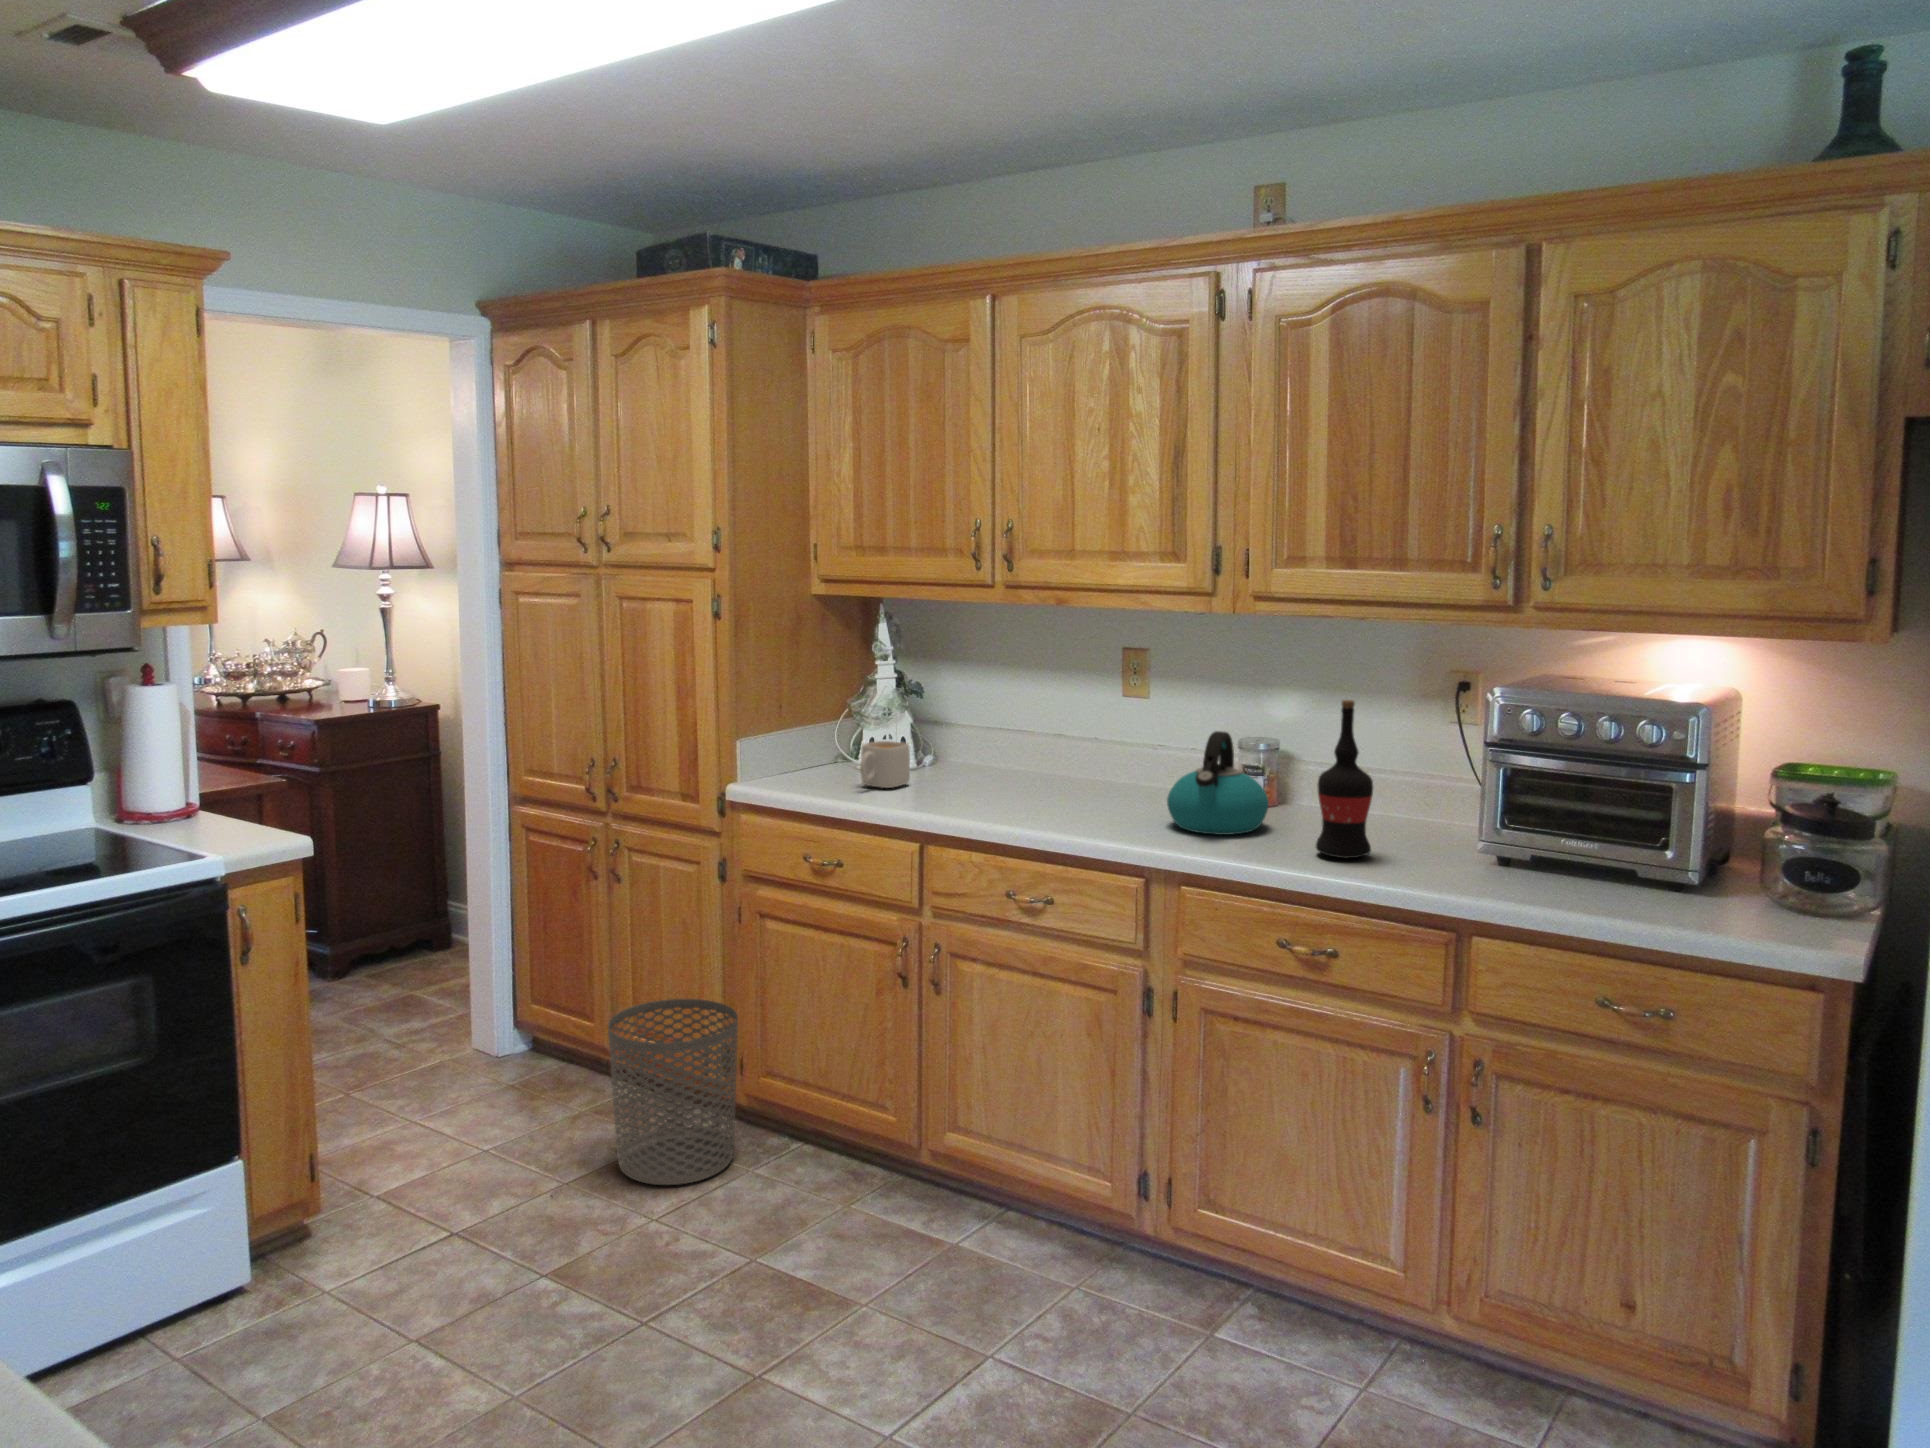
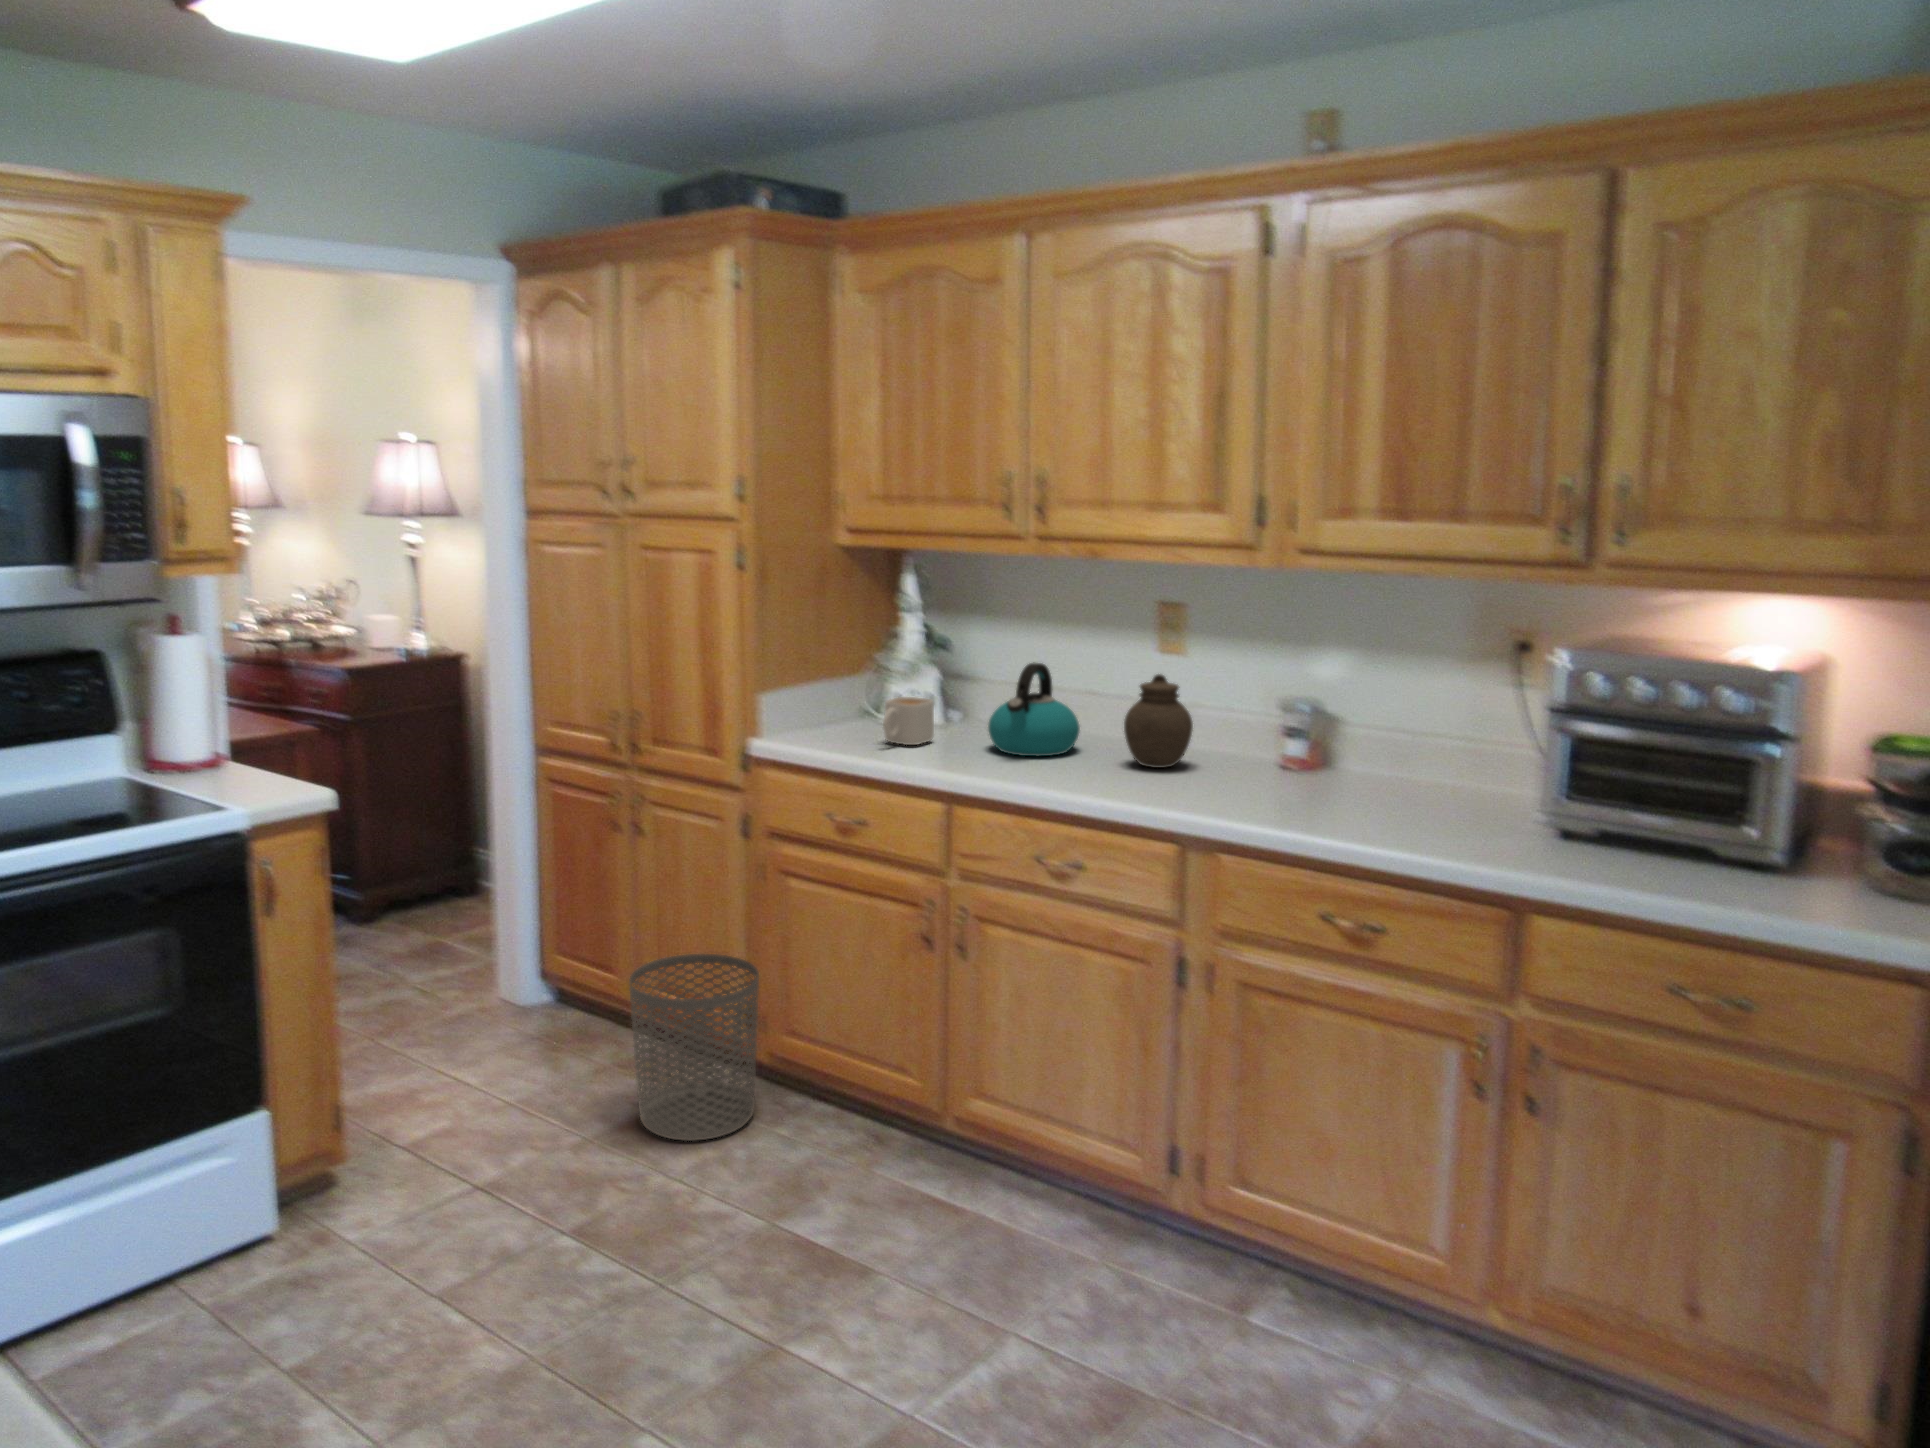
wine bottle: present [1316,700,1373,858] -> none [1362,661,1426,828]
jar: none [1093,716,1159,806] -> present [1124,674,1193,768]
kettle: present [1167,731,1269,835] -> present [988,662,1080,756]

